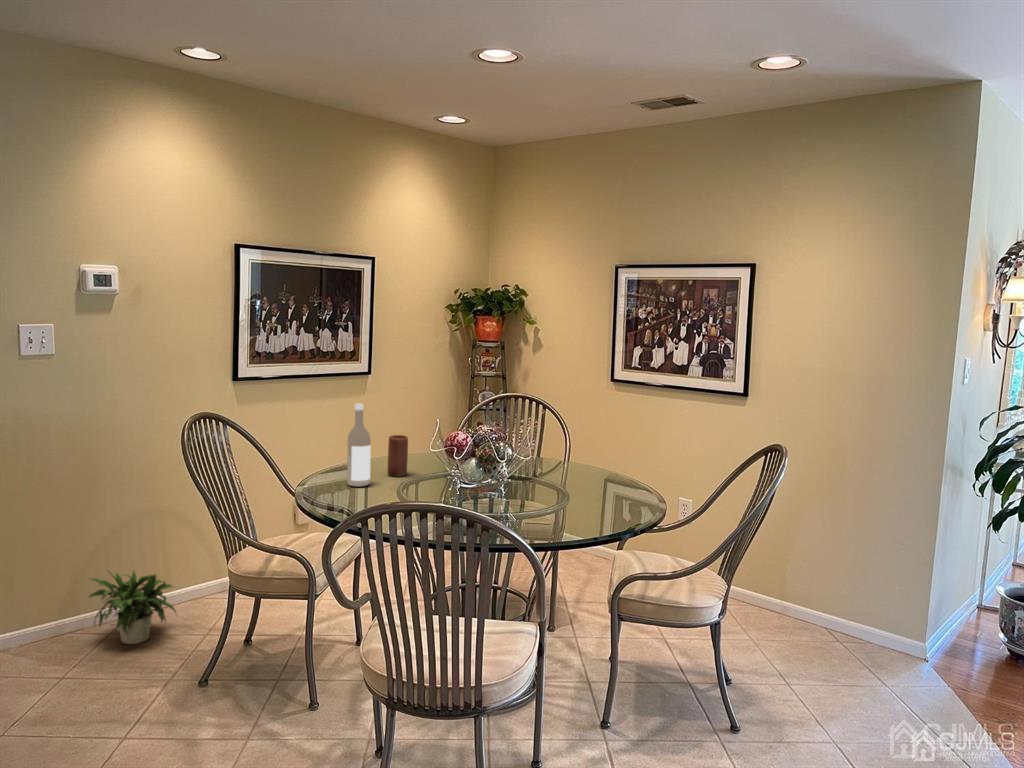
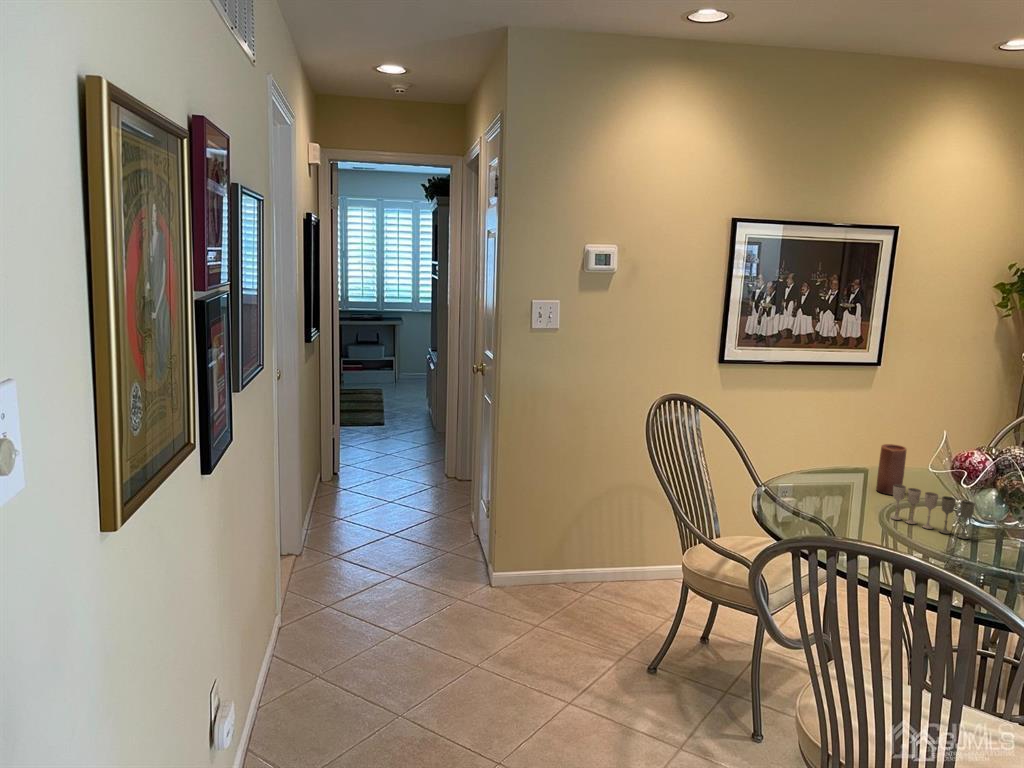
wine bottle: present [347,404,370,487] -> none [822,403,854,500]
wine glass: none [405,465,464,499] -> present [891,484,975,539]
potted plant: present [89,571,176,644] -> none [551,534,643,610]

